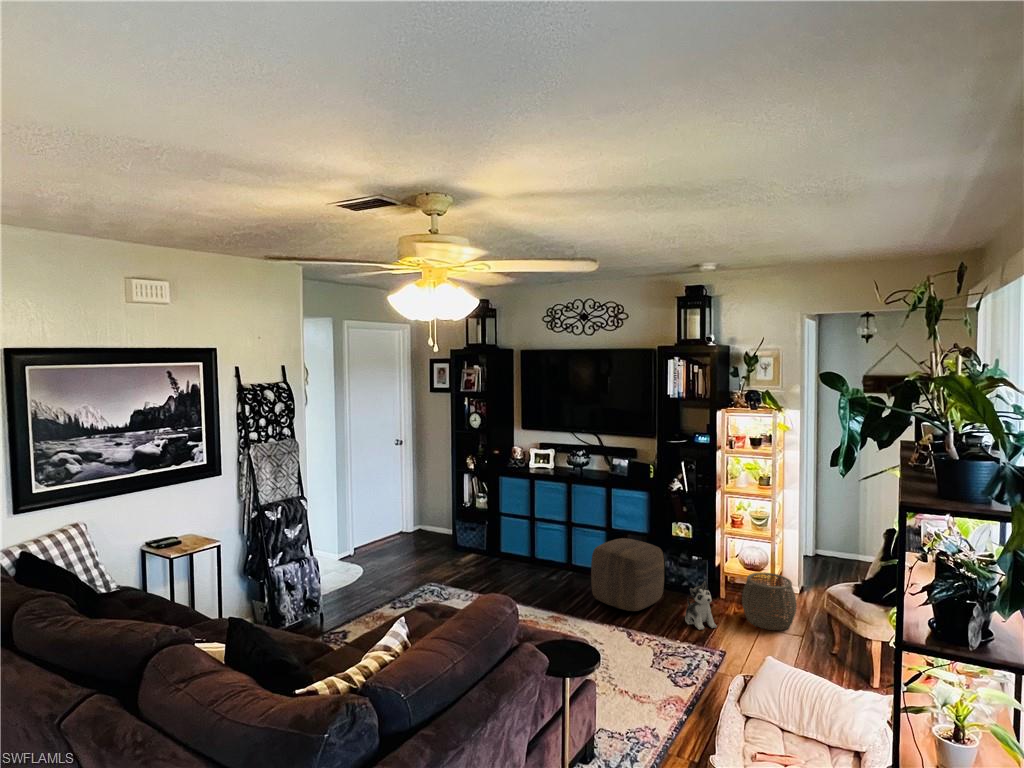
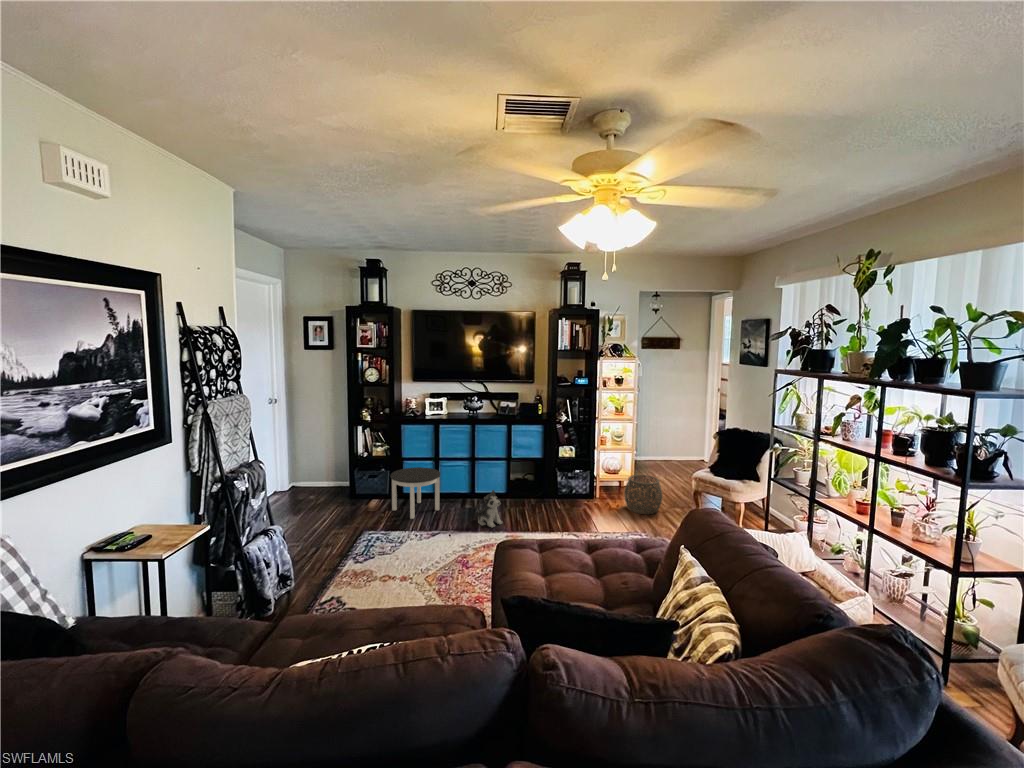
round table: none [475,523,528,578] -> present [391,467,440,519]
ottoman: present [591,538,664,611] -> none [518,465,569,521]
plush toy: present [685,581,717,630] -> present [477,490,502,528]

